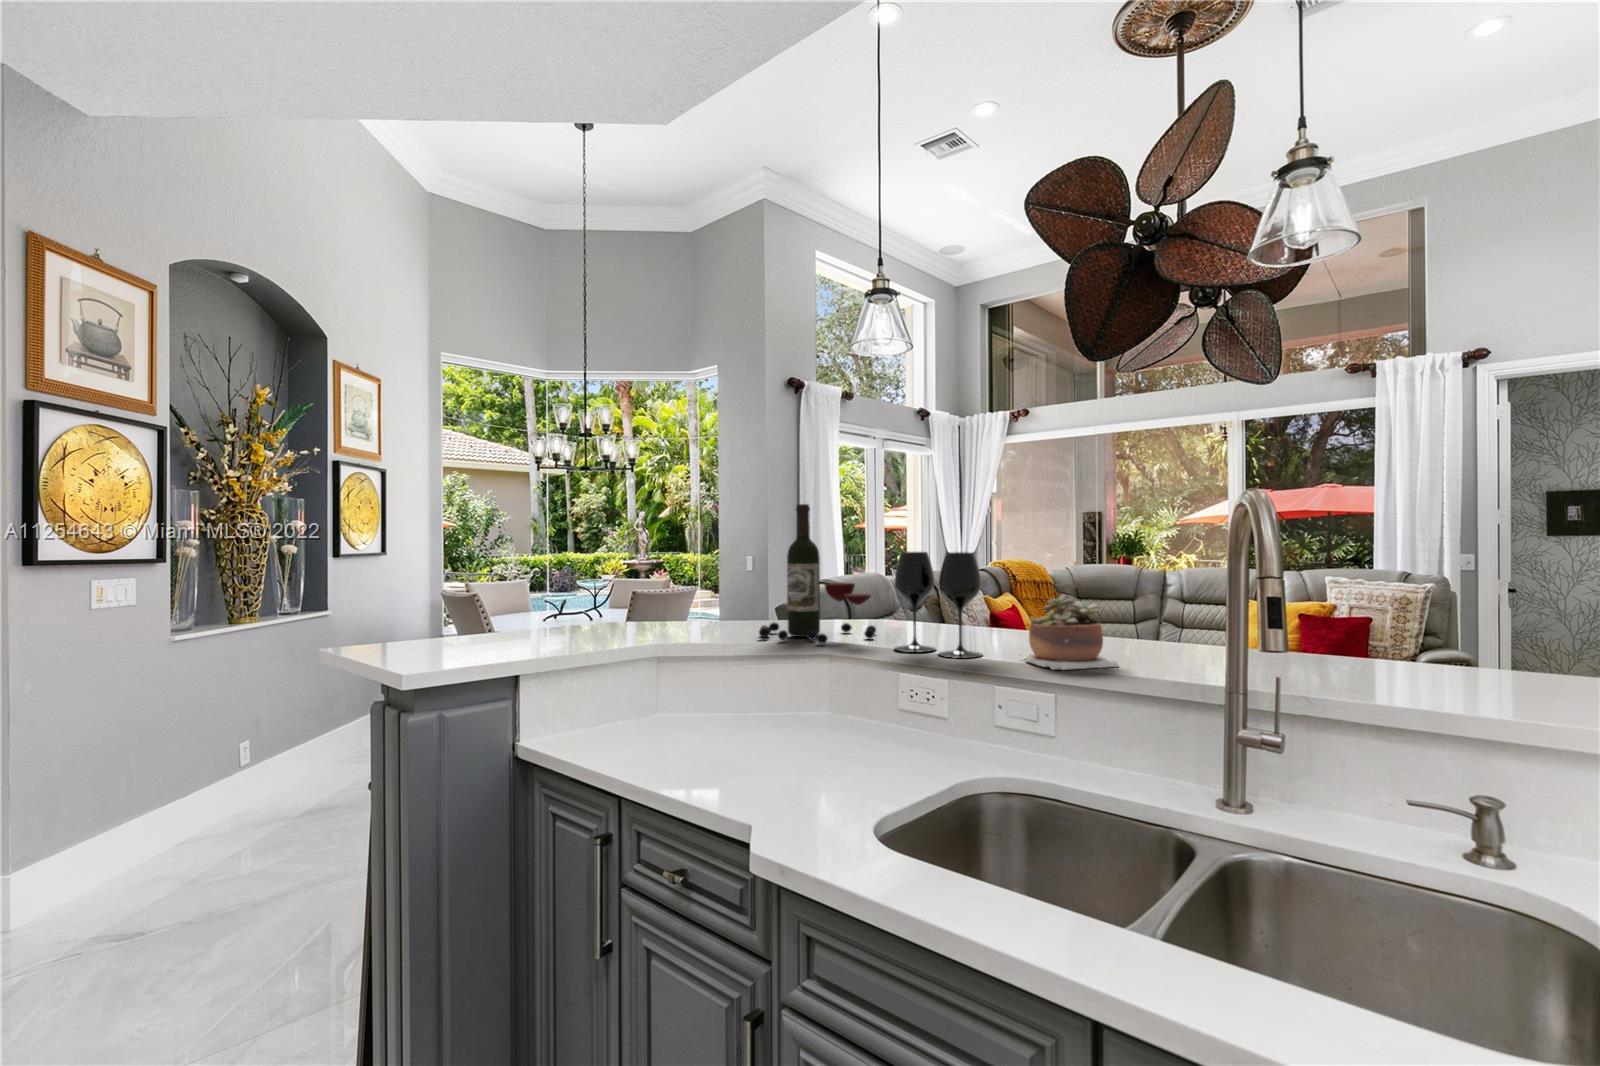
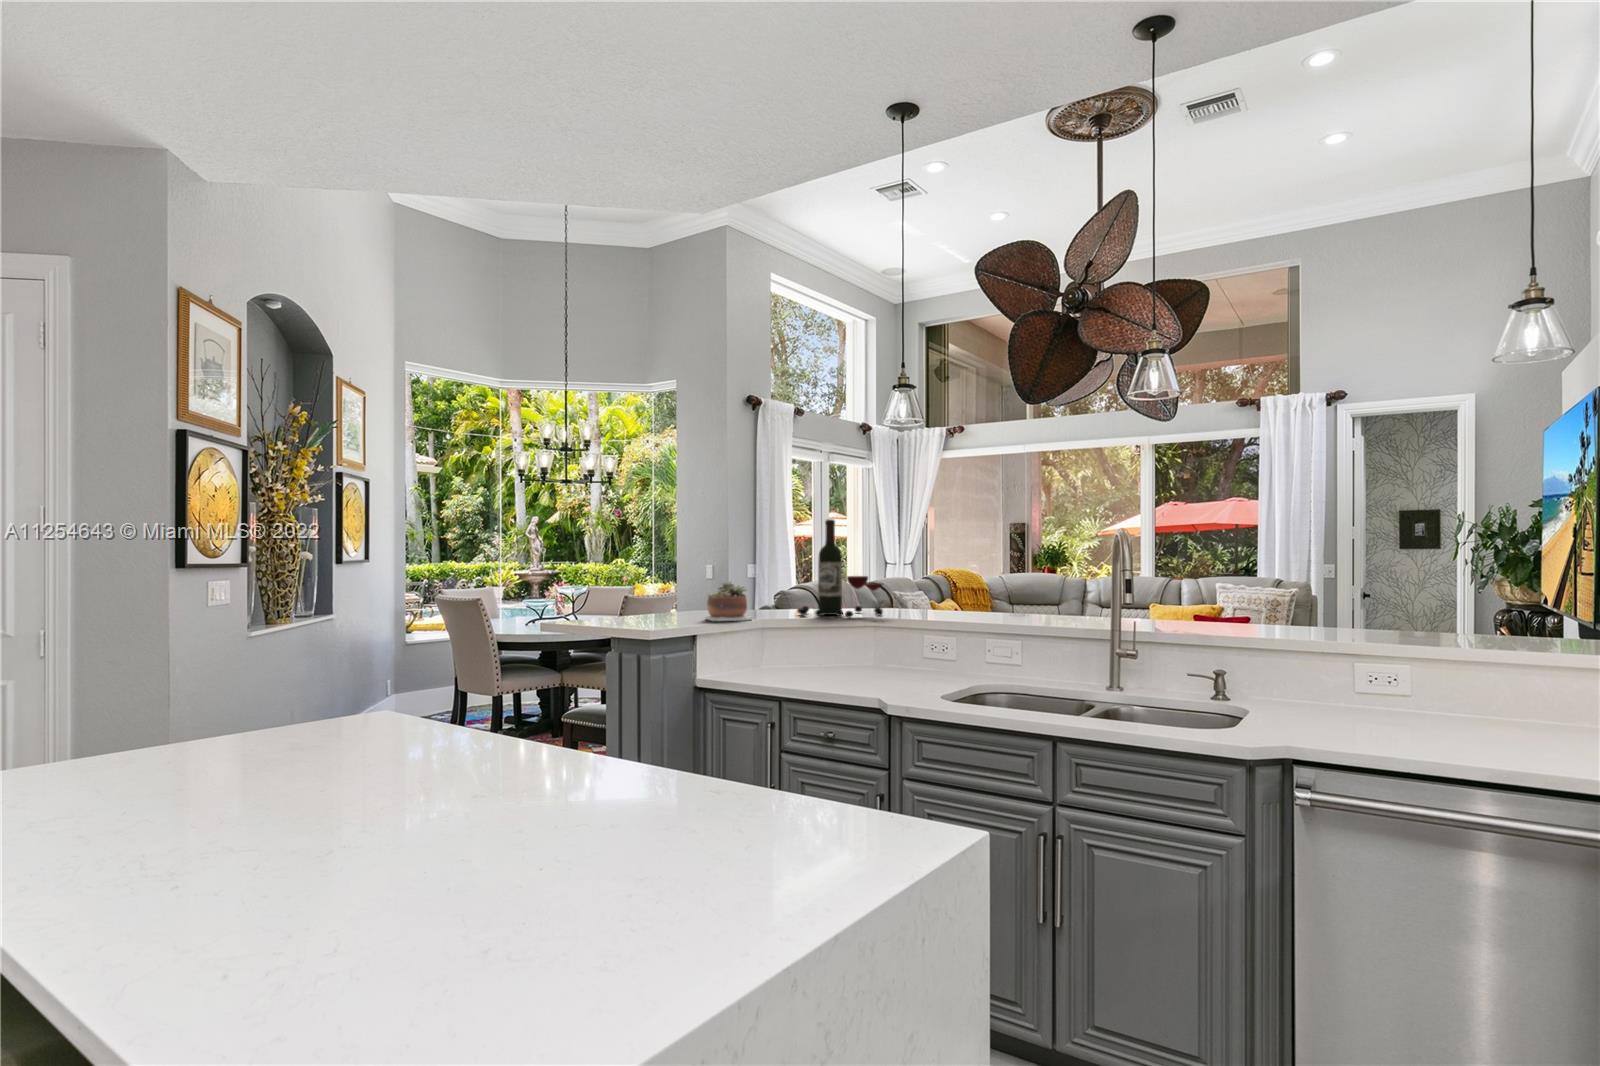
wine glass: present [894,552,982,658] -> none [902,553,963,622]
succulent plant: present [1025,596,1119,670] -> present [705,582,752,621]

